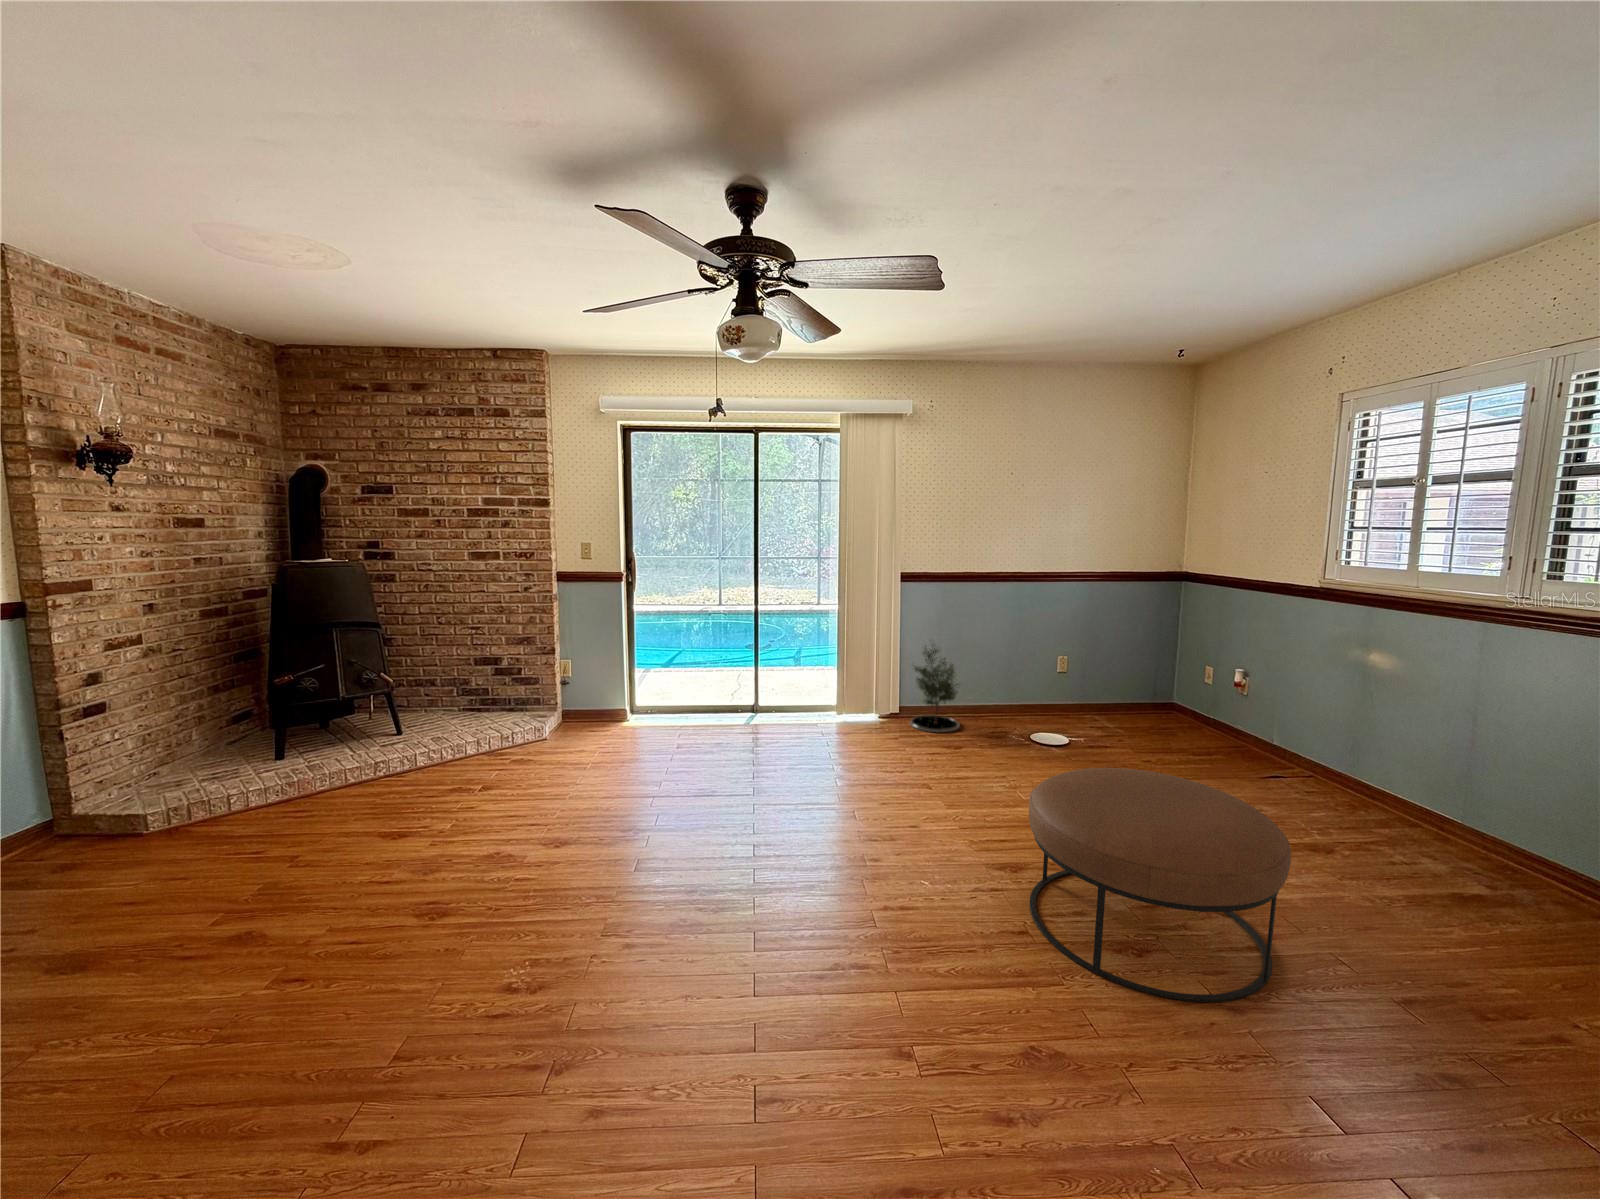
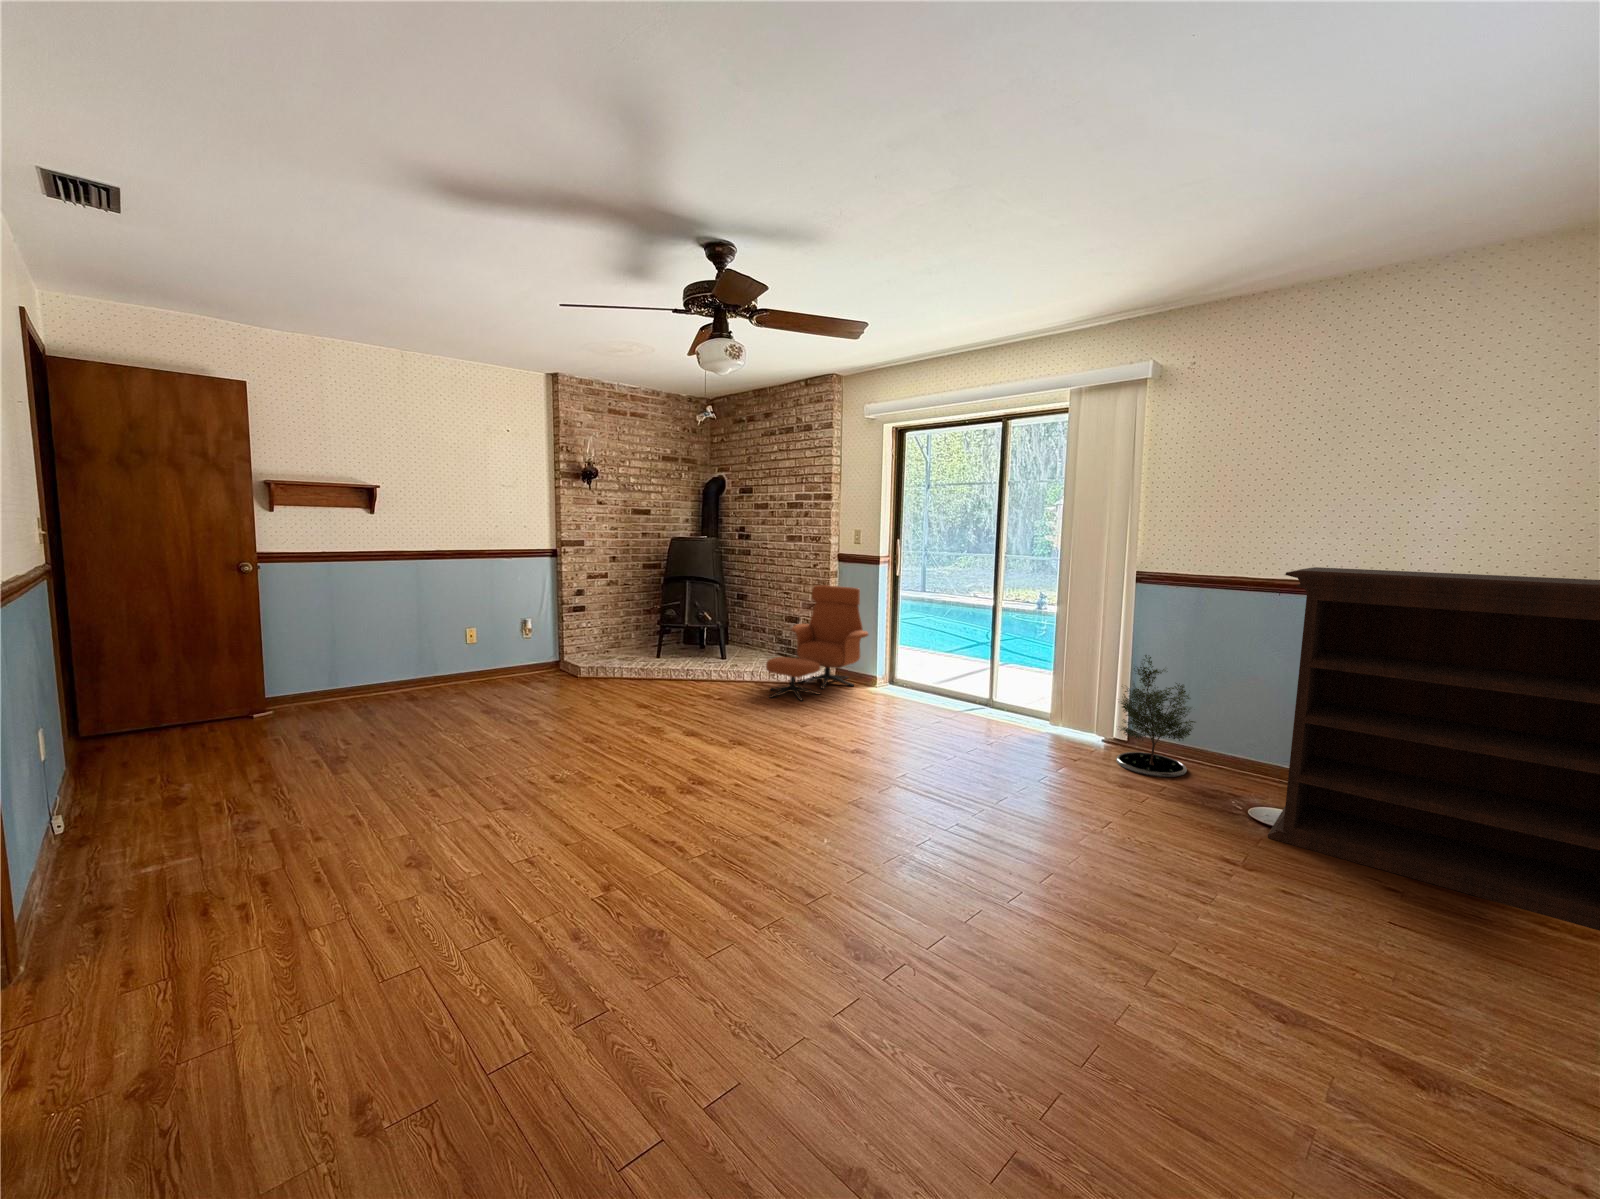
bookshelf: none [1029,565,1231,751] -> present [1268,567,1600,931]
lounge chair: none [518,611,623,764] -> present [766,585,868,701]
ottoman: present [1029,768,1291,1002] -> none [790,773,1073,1064]

